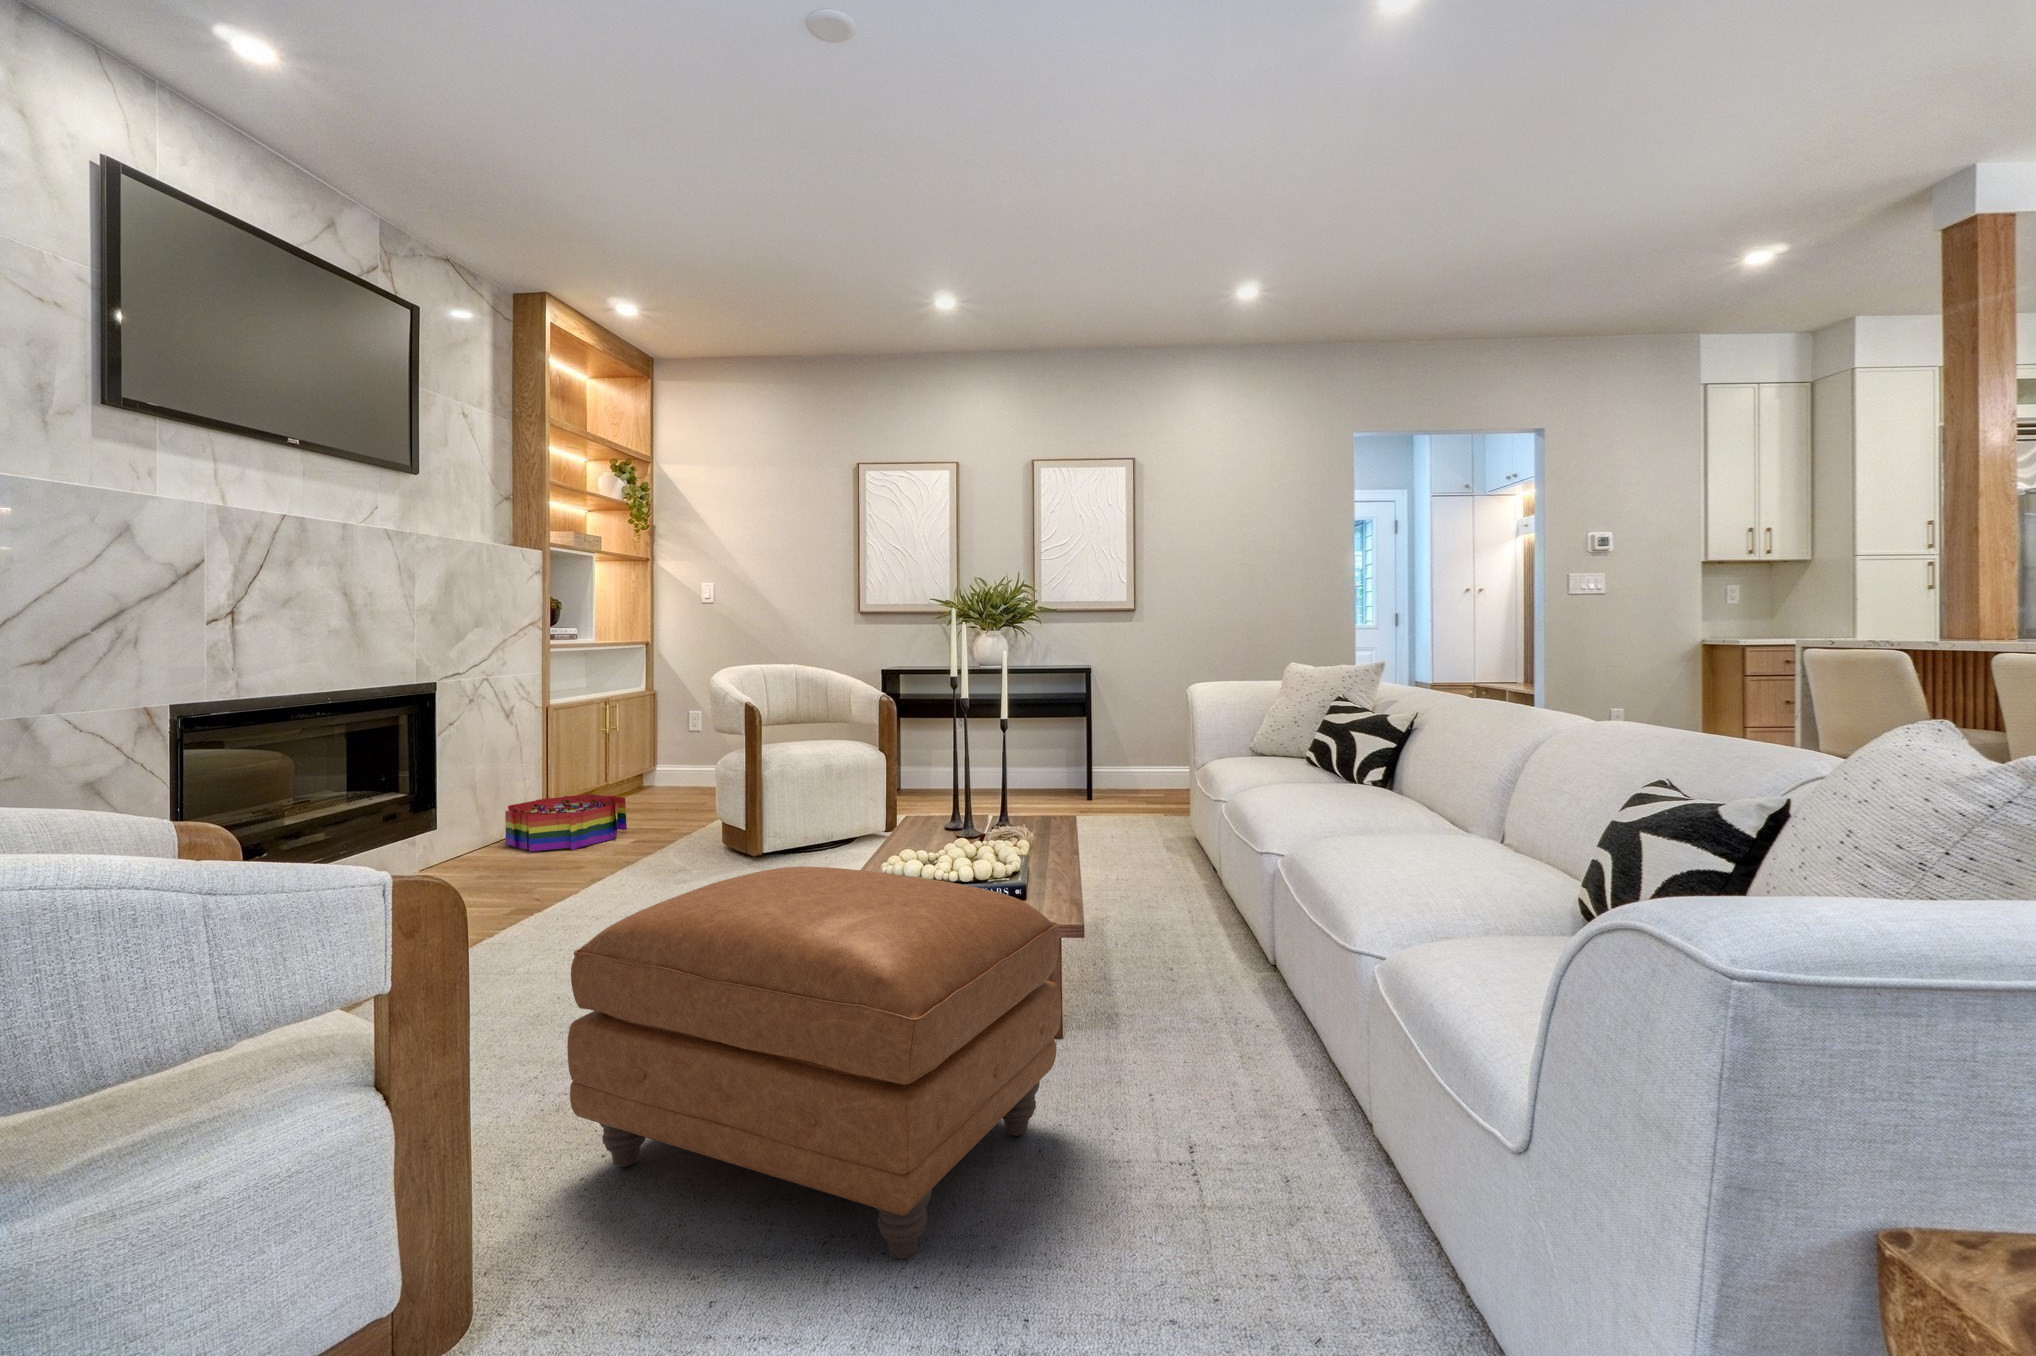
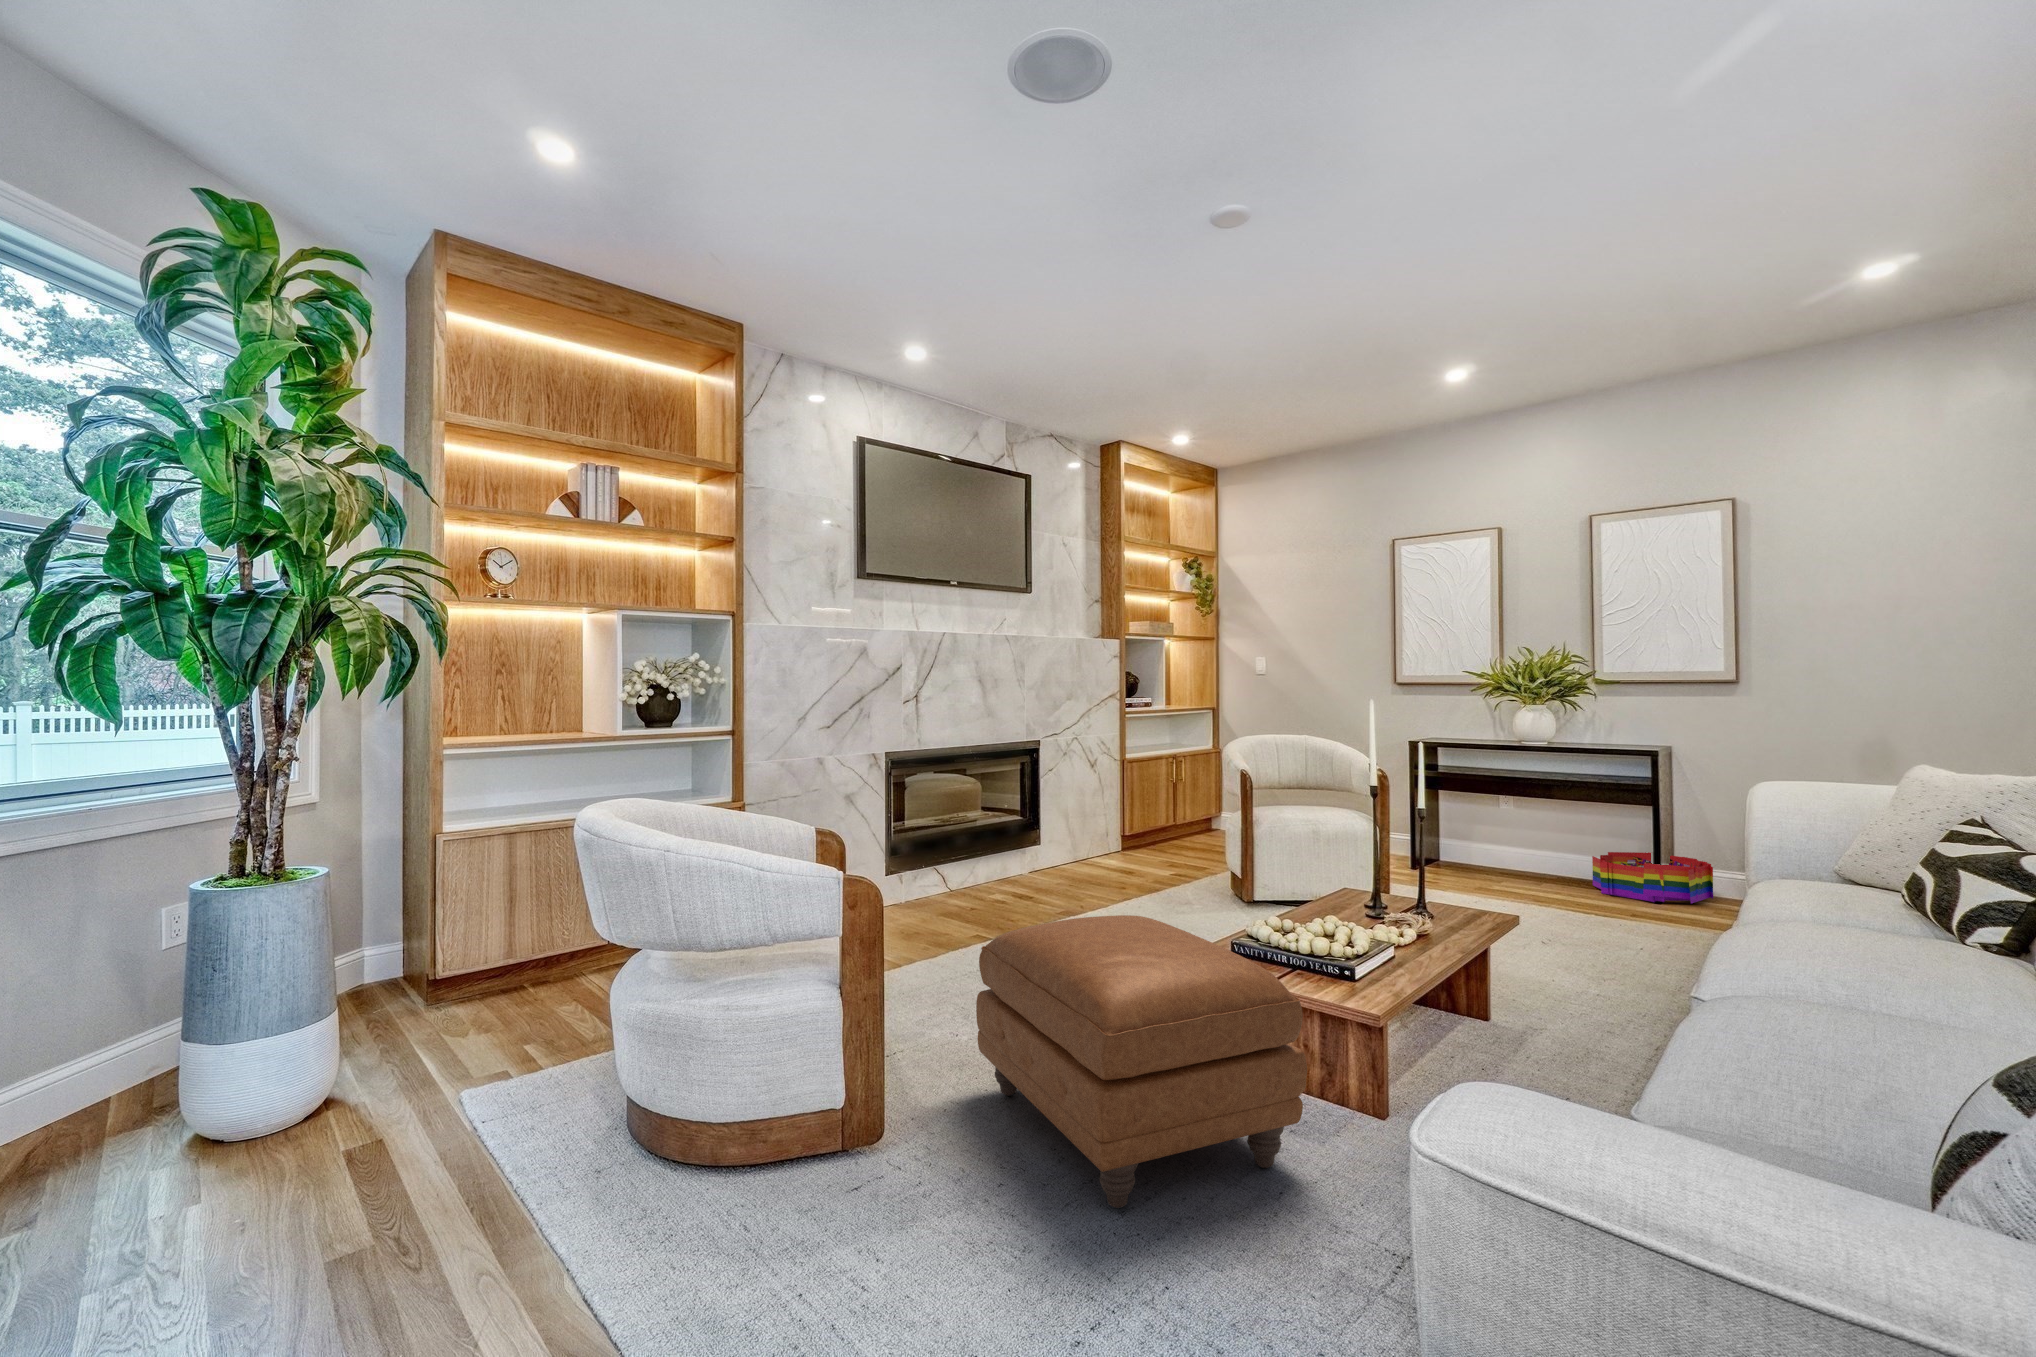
storage bin: present [505,794,627,851] -> present [1592,852,1713,904]

